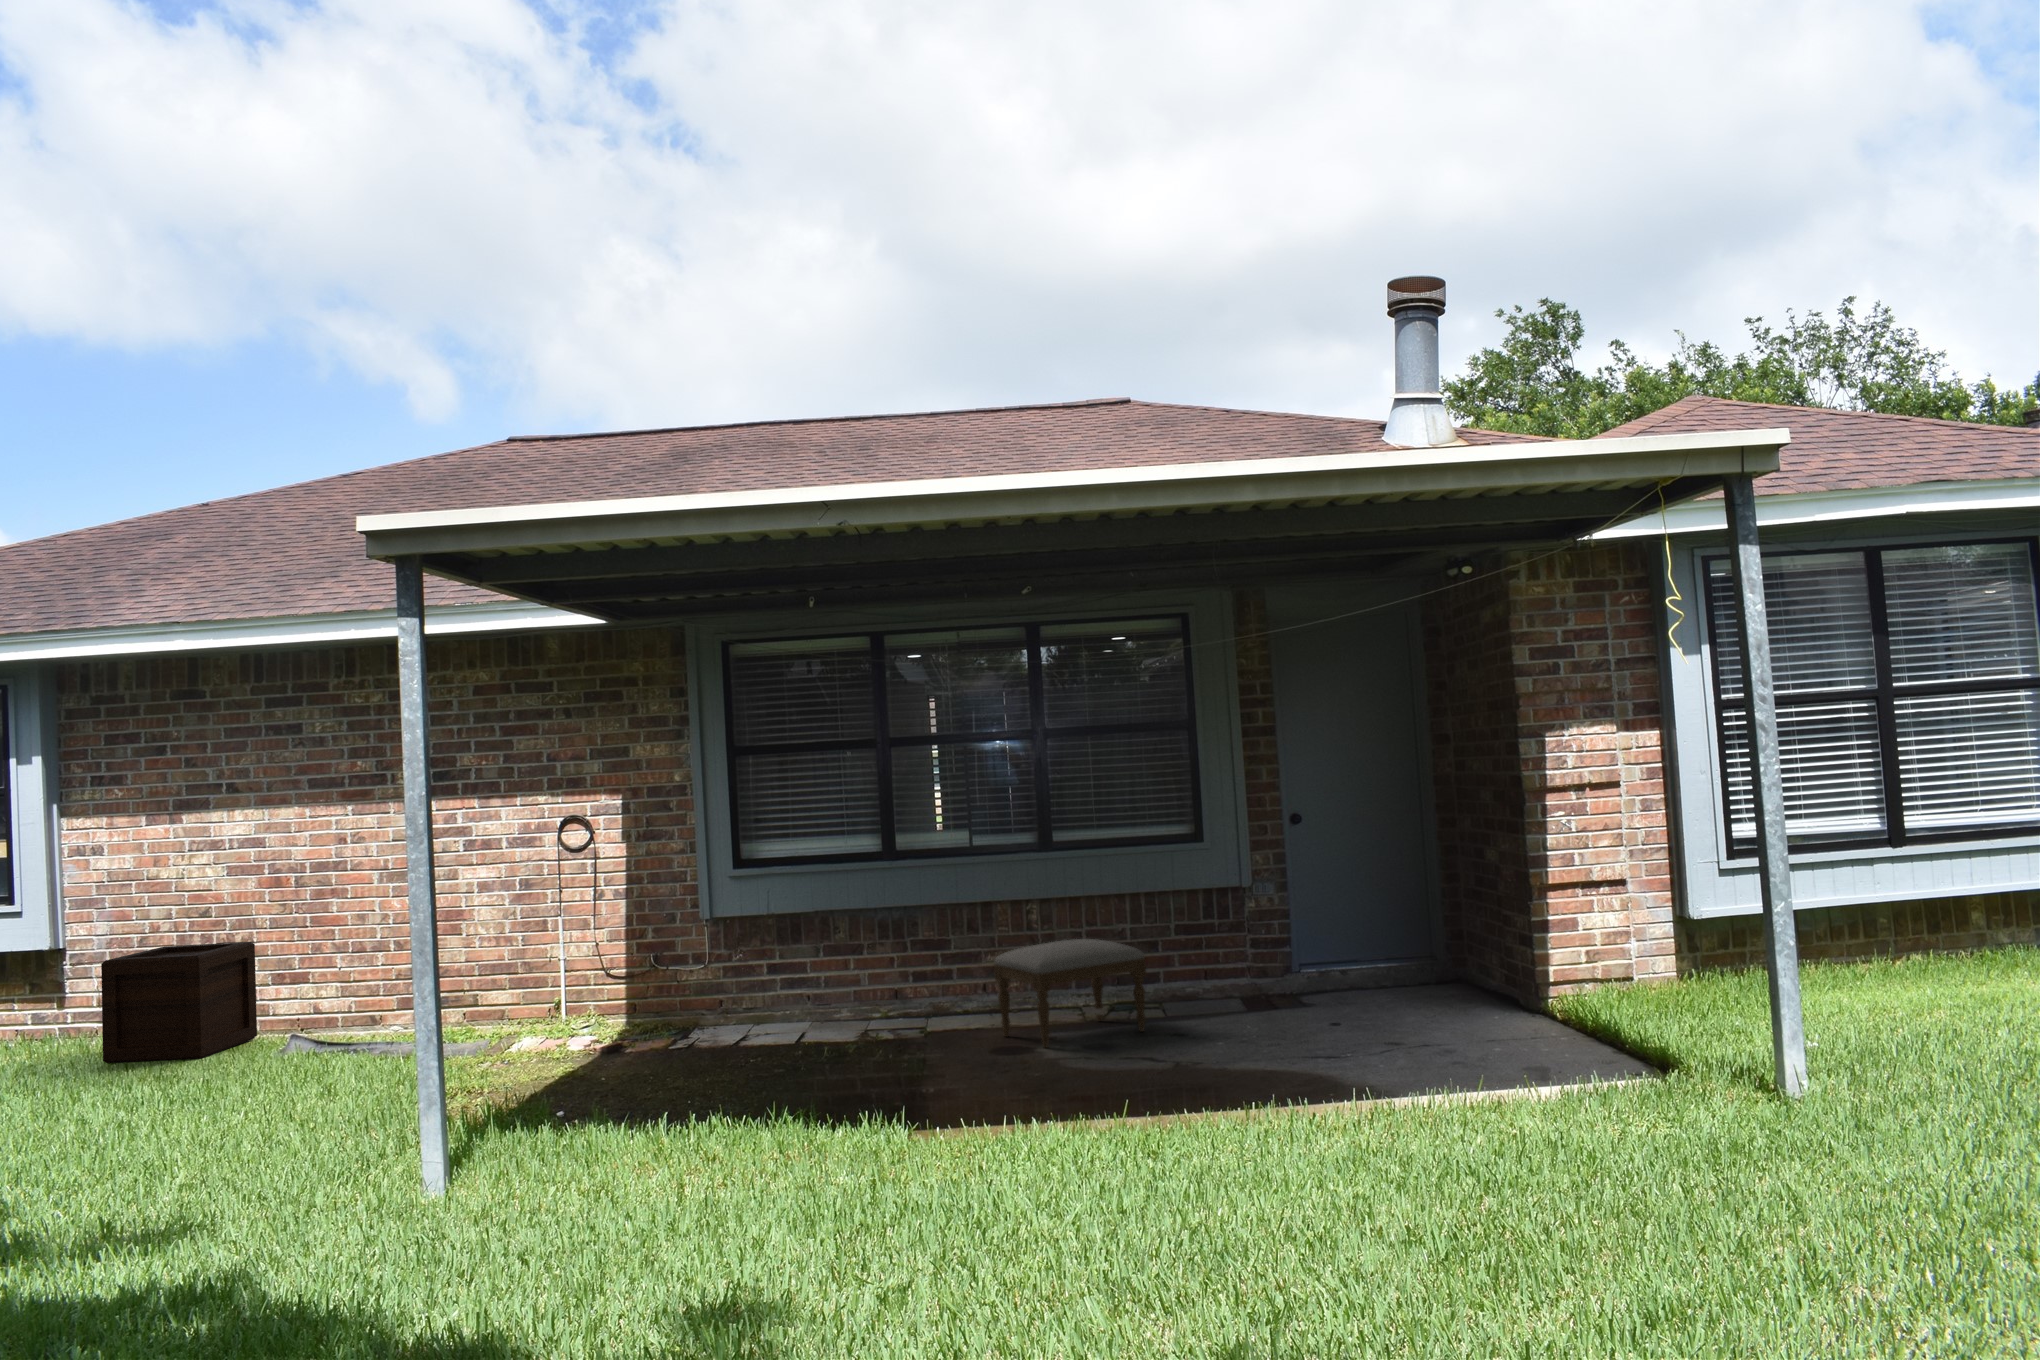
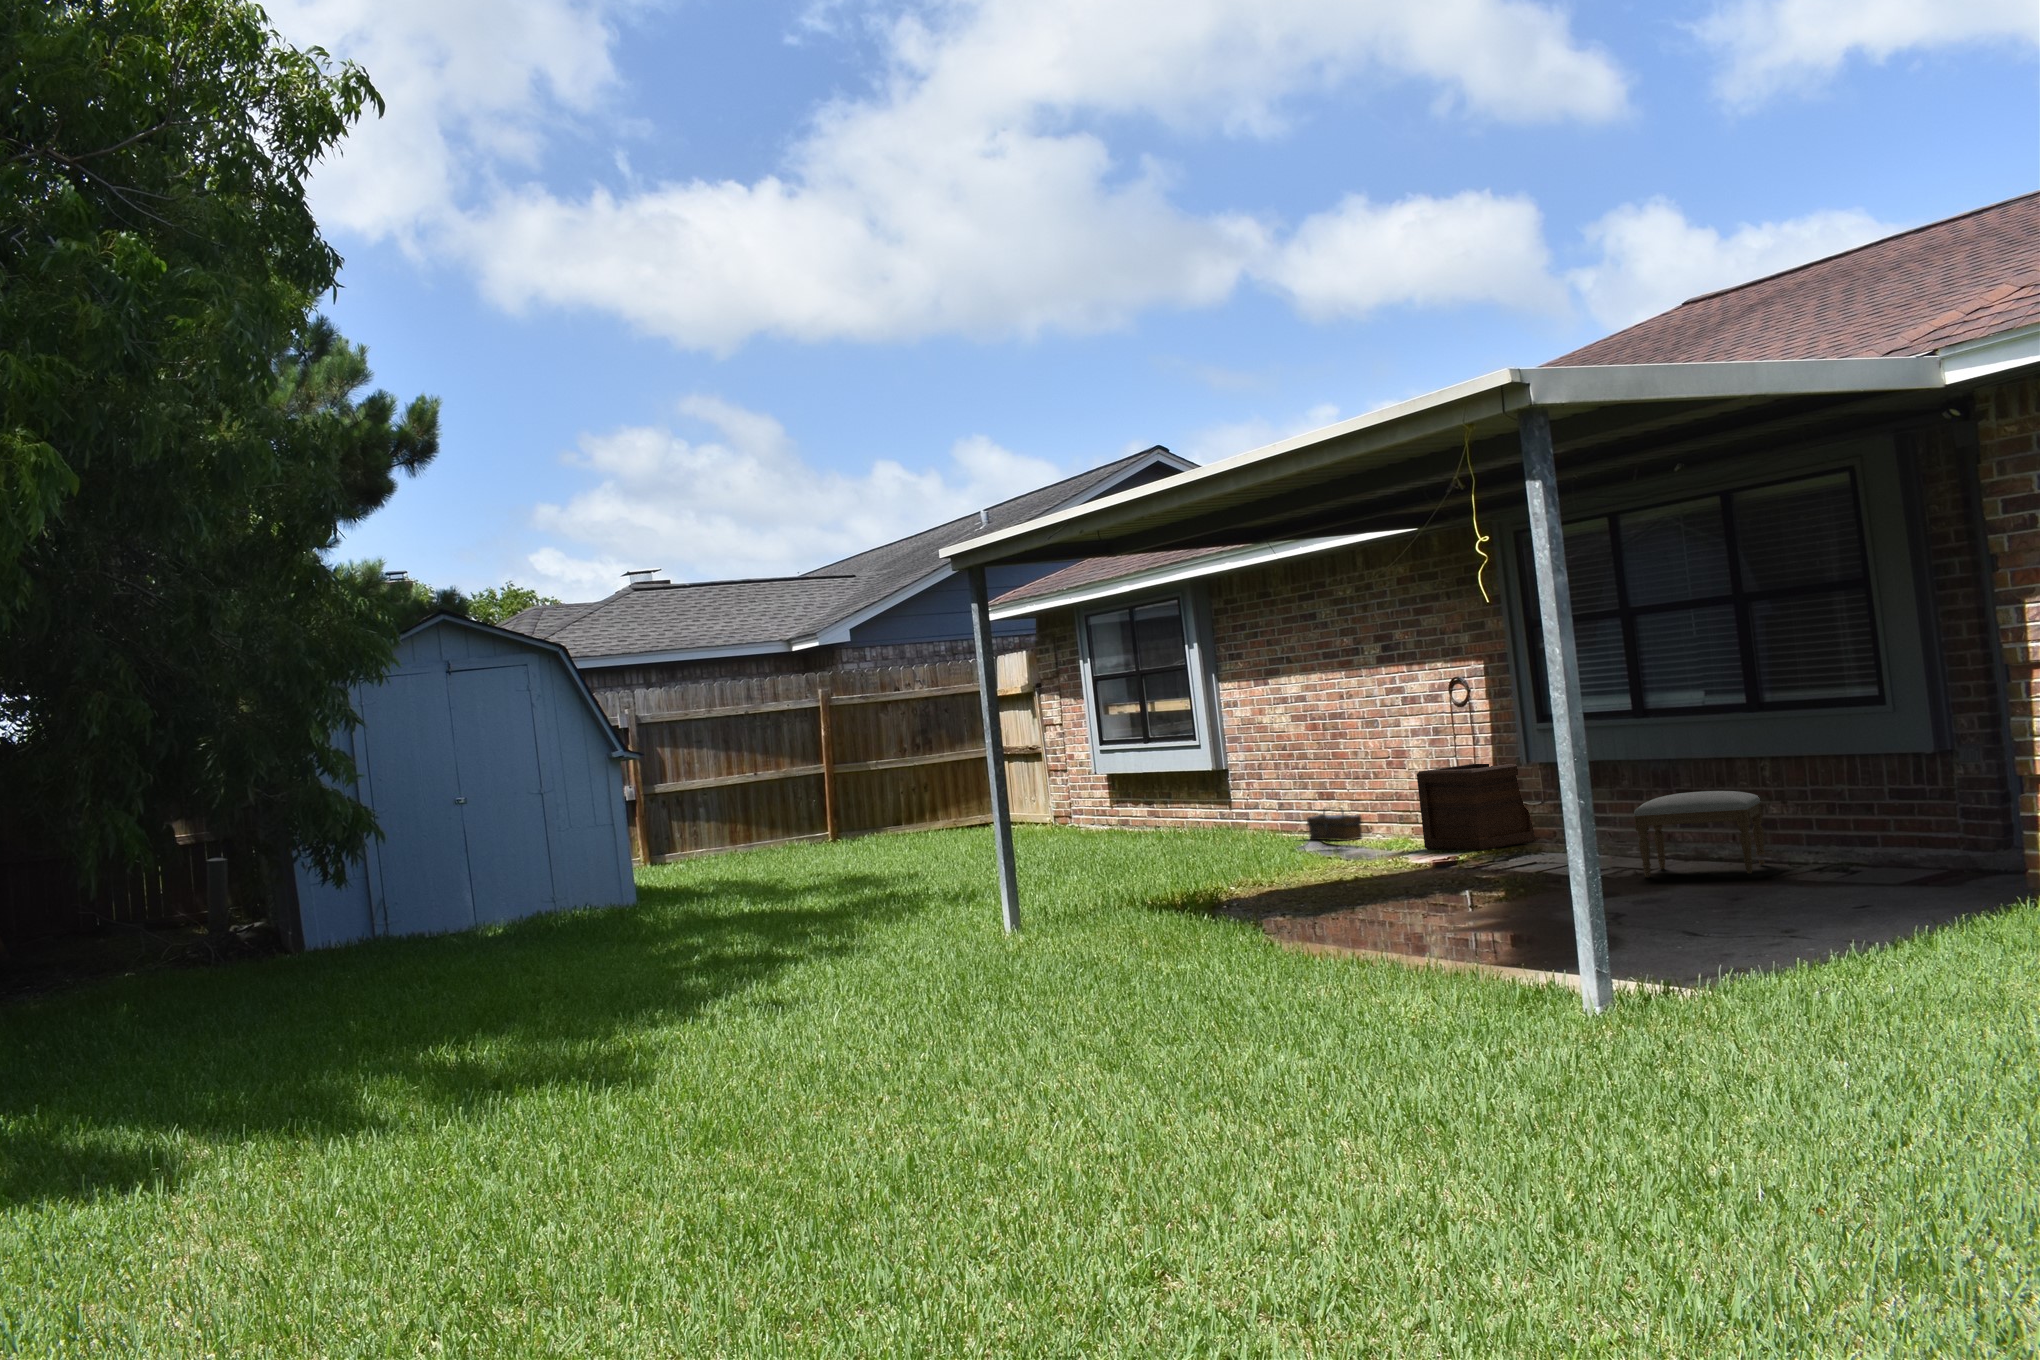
wooden crate: present [101,942,257,1063] -> present [1417,763,1540,851]
toolbox: none [268,993,369,1043] -> present [1307,808,1363,841]

